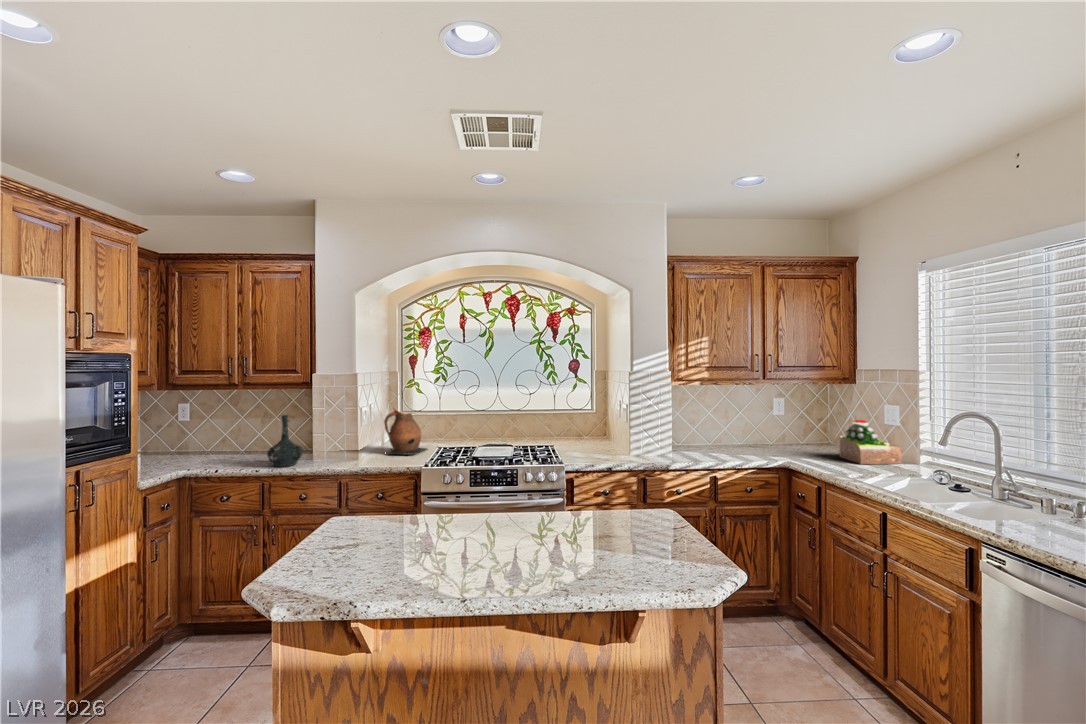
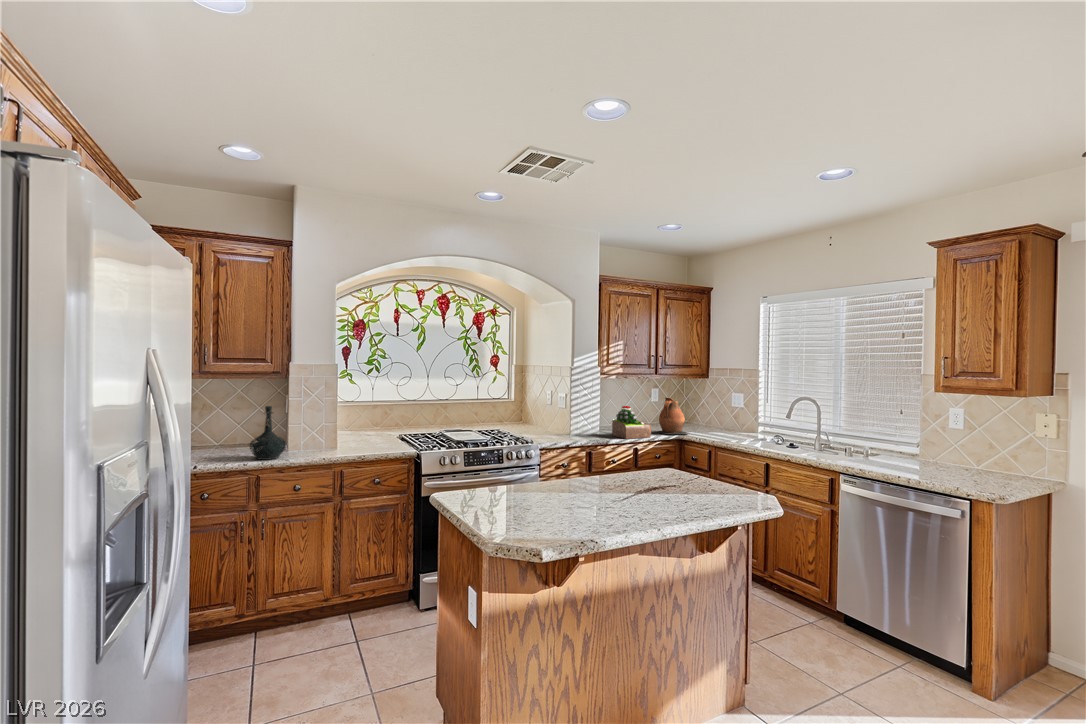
ceramic pitcher: present [384,408,427,455] -> present [657,398,689,434]
succulent plant: present [840,420,902,464] -> present [612,406,651,439]

